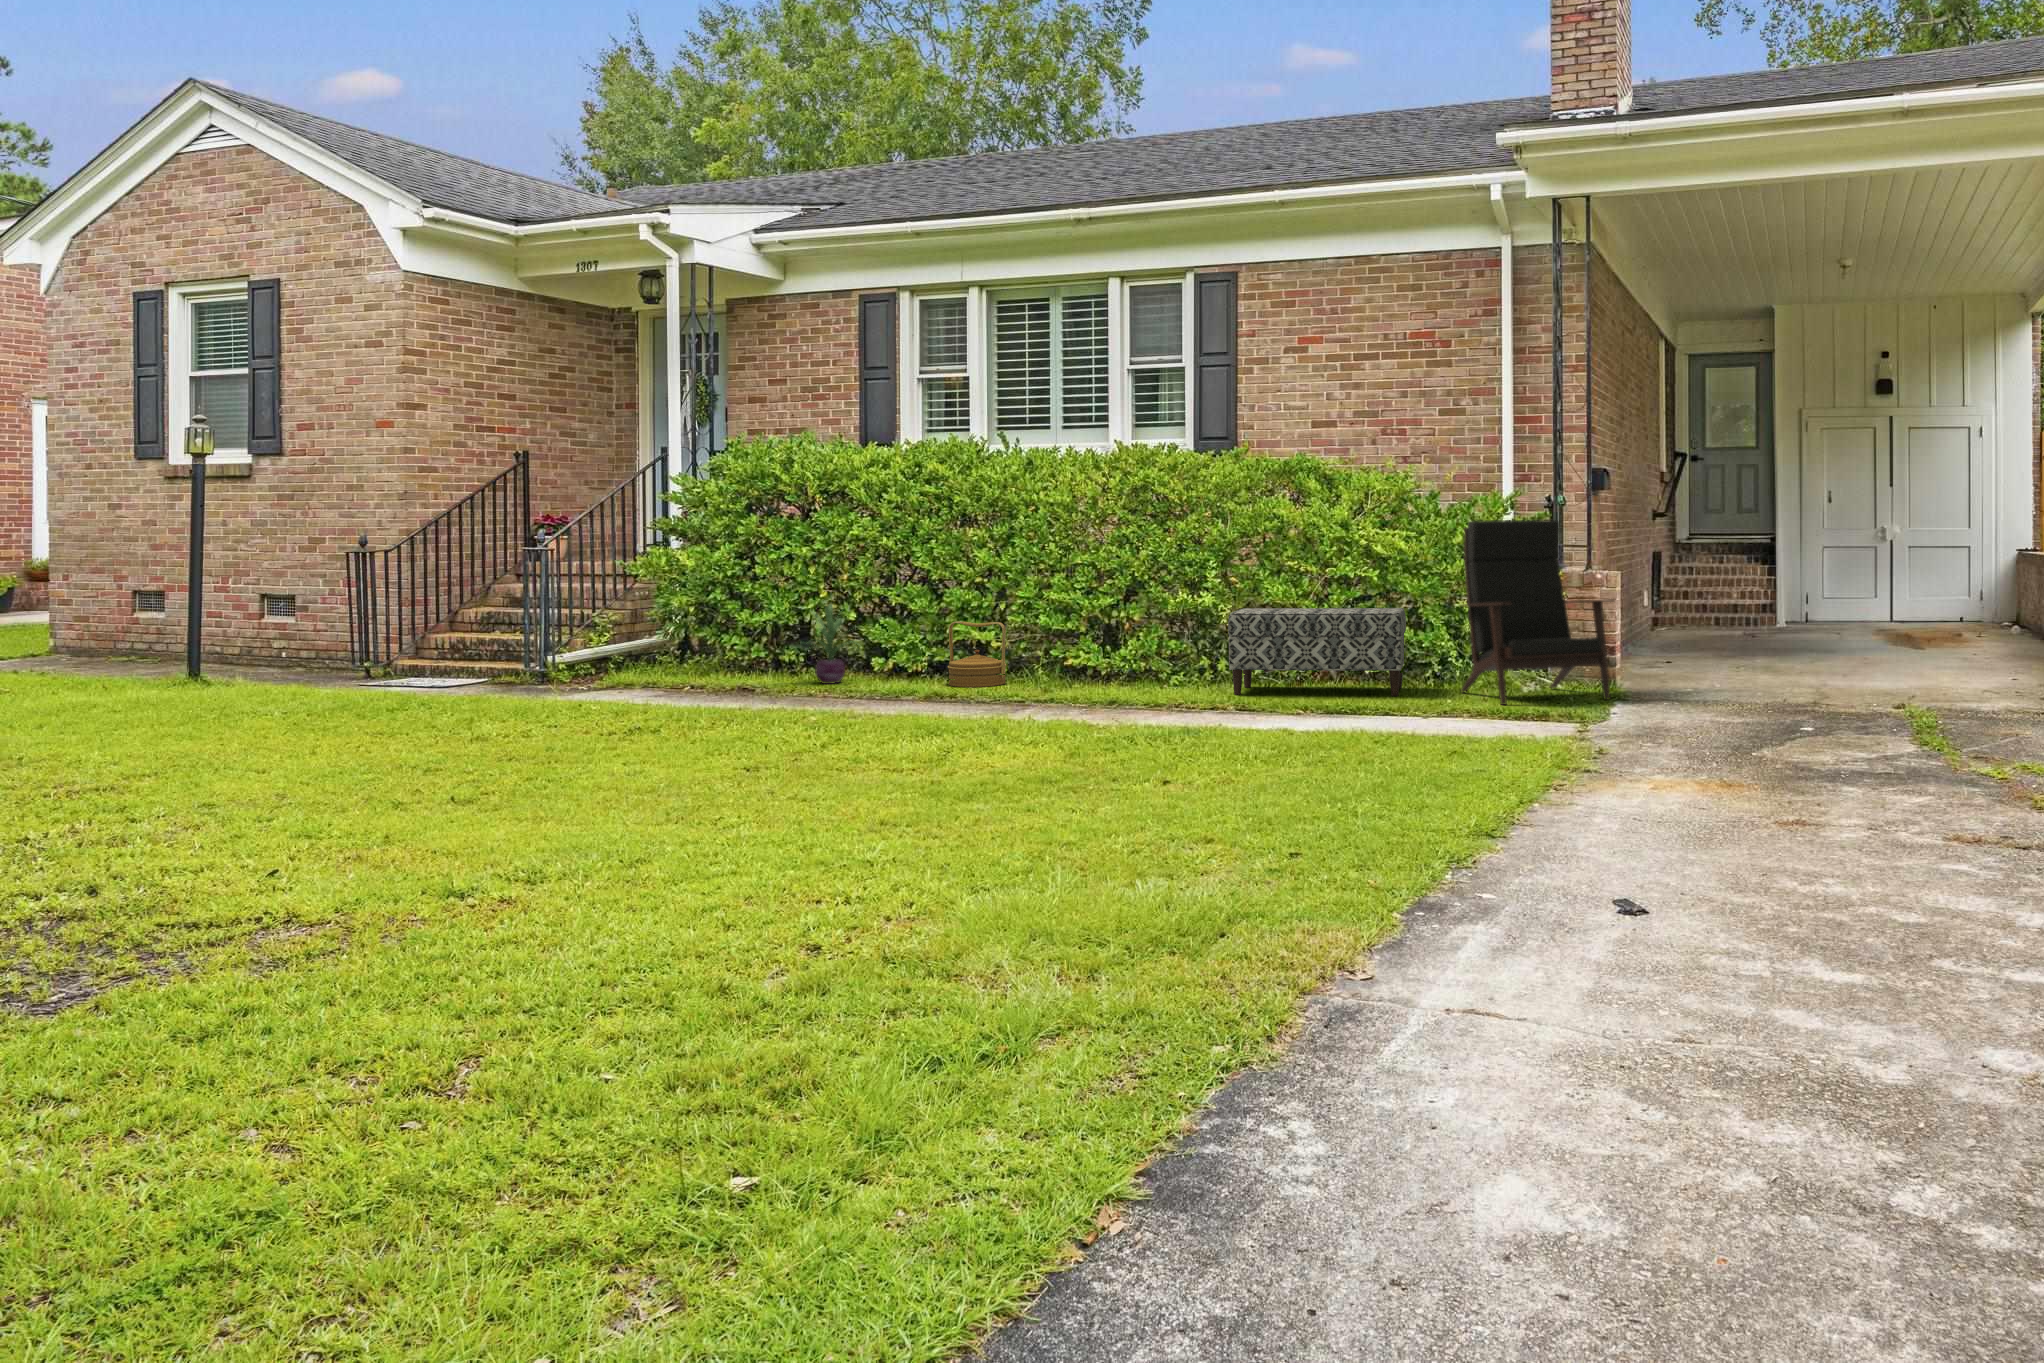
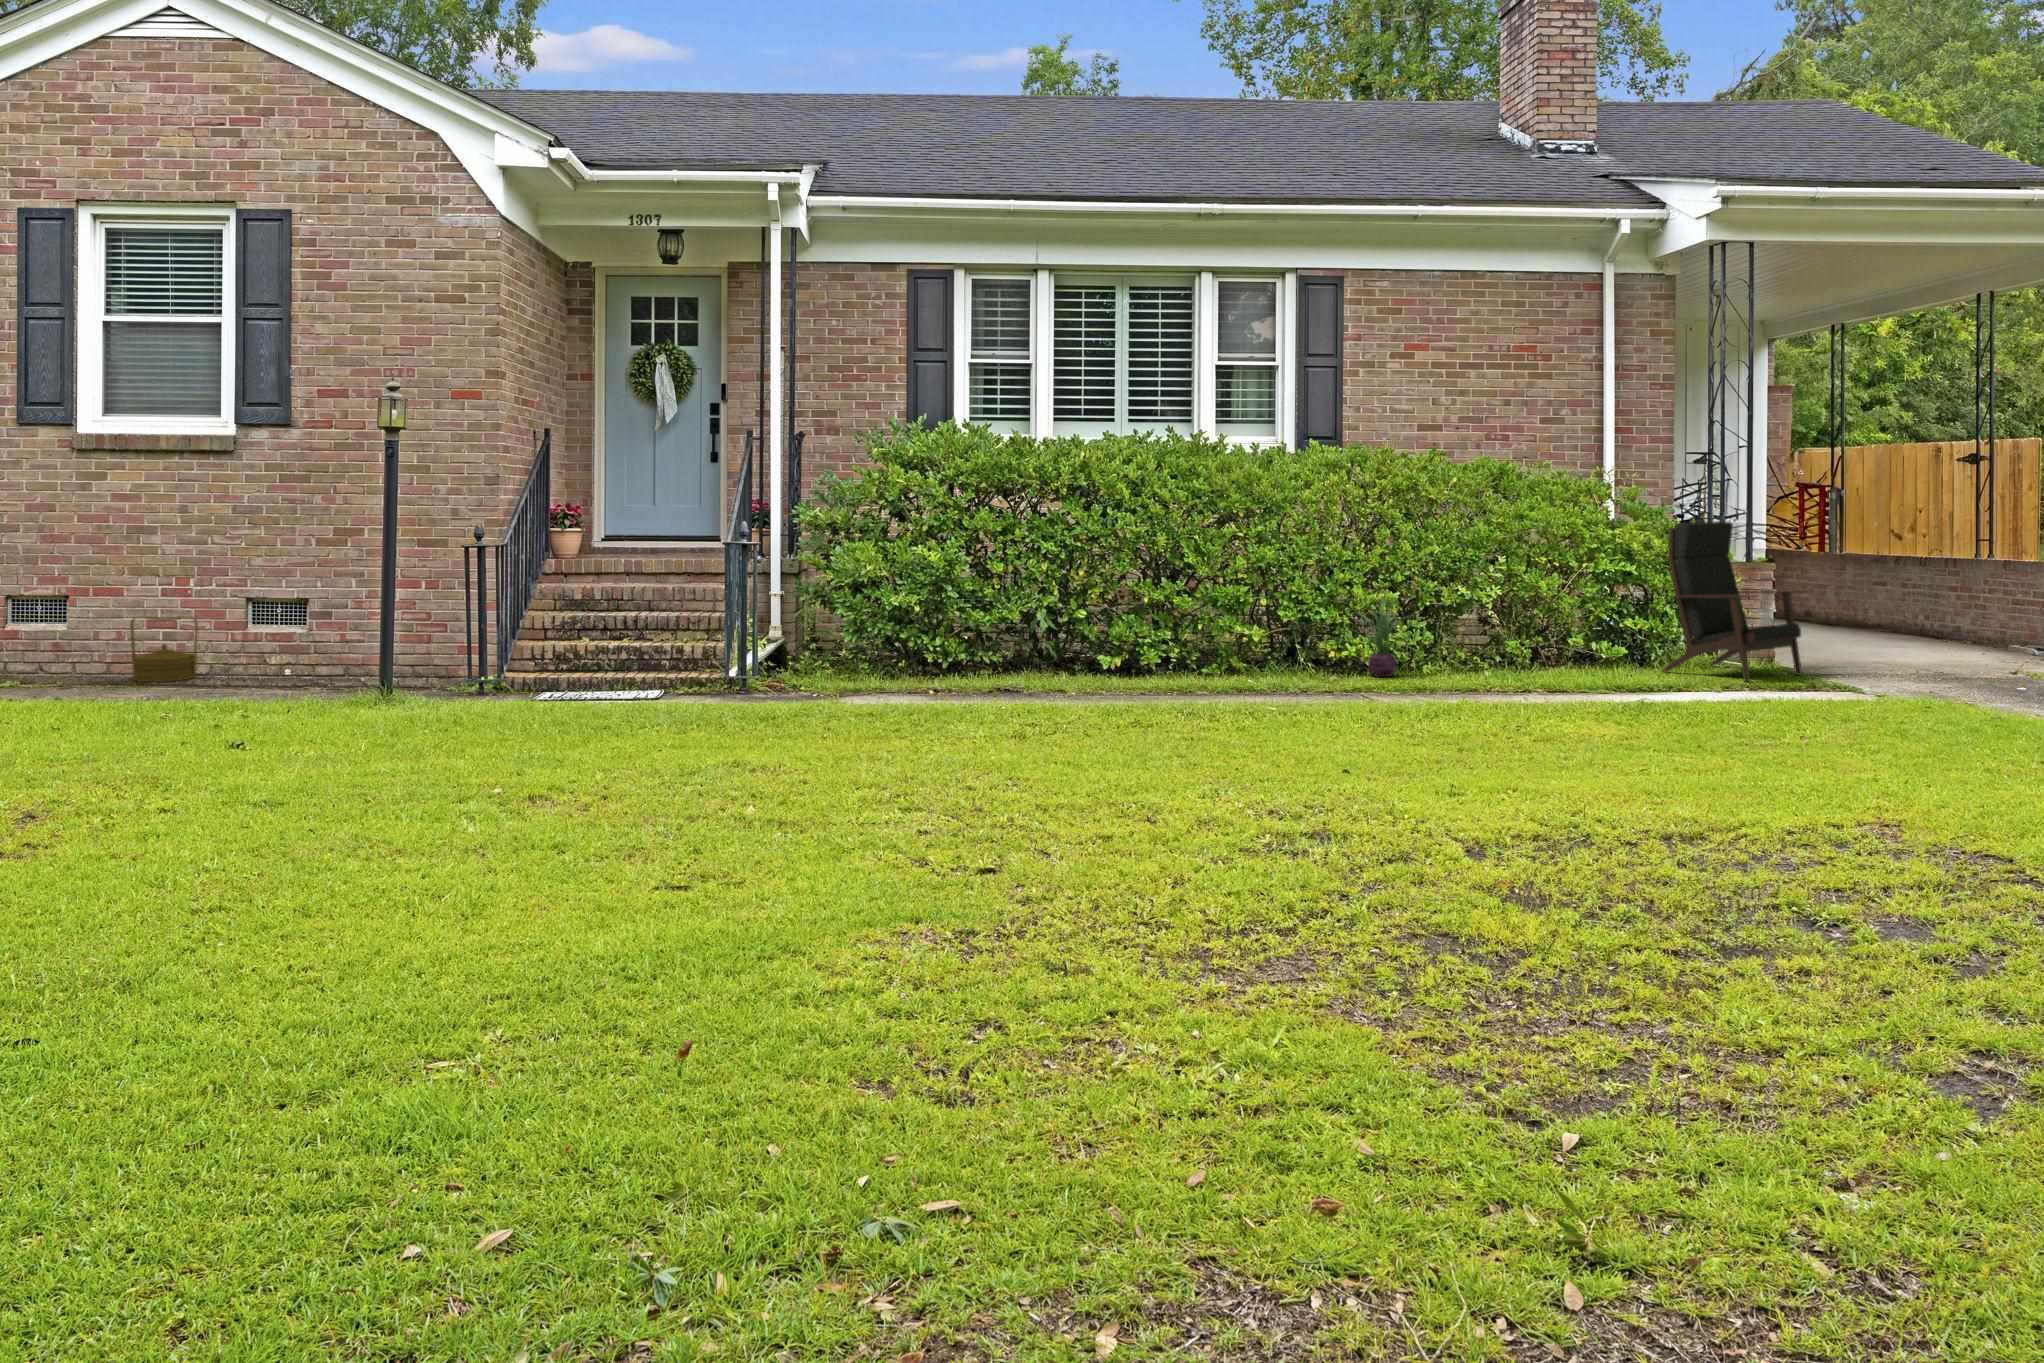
decorative plant: present [807,604,858,684] -> present [1342,598,1399,677]
bench: present [1228,608,1406,696] -> none [1463,598,1639,680]
woven basket: present [948,621,1007,687] -> present [130,616,198,682]

